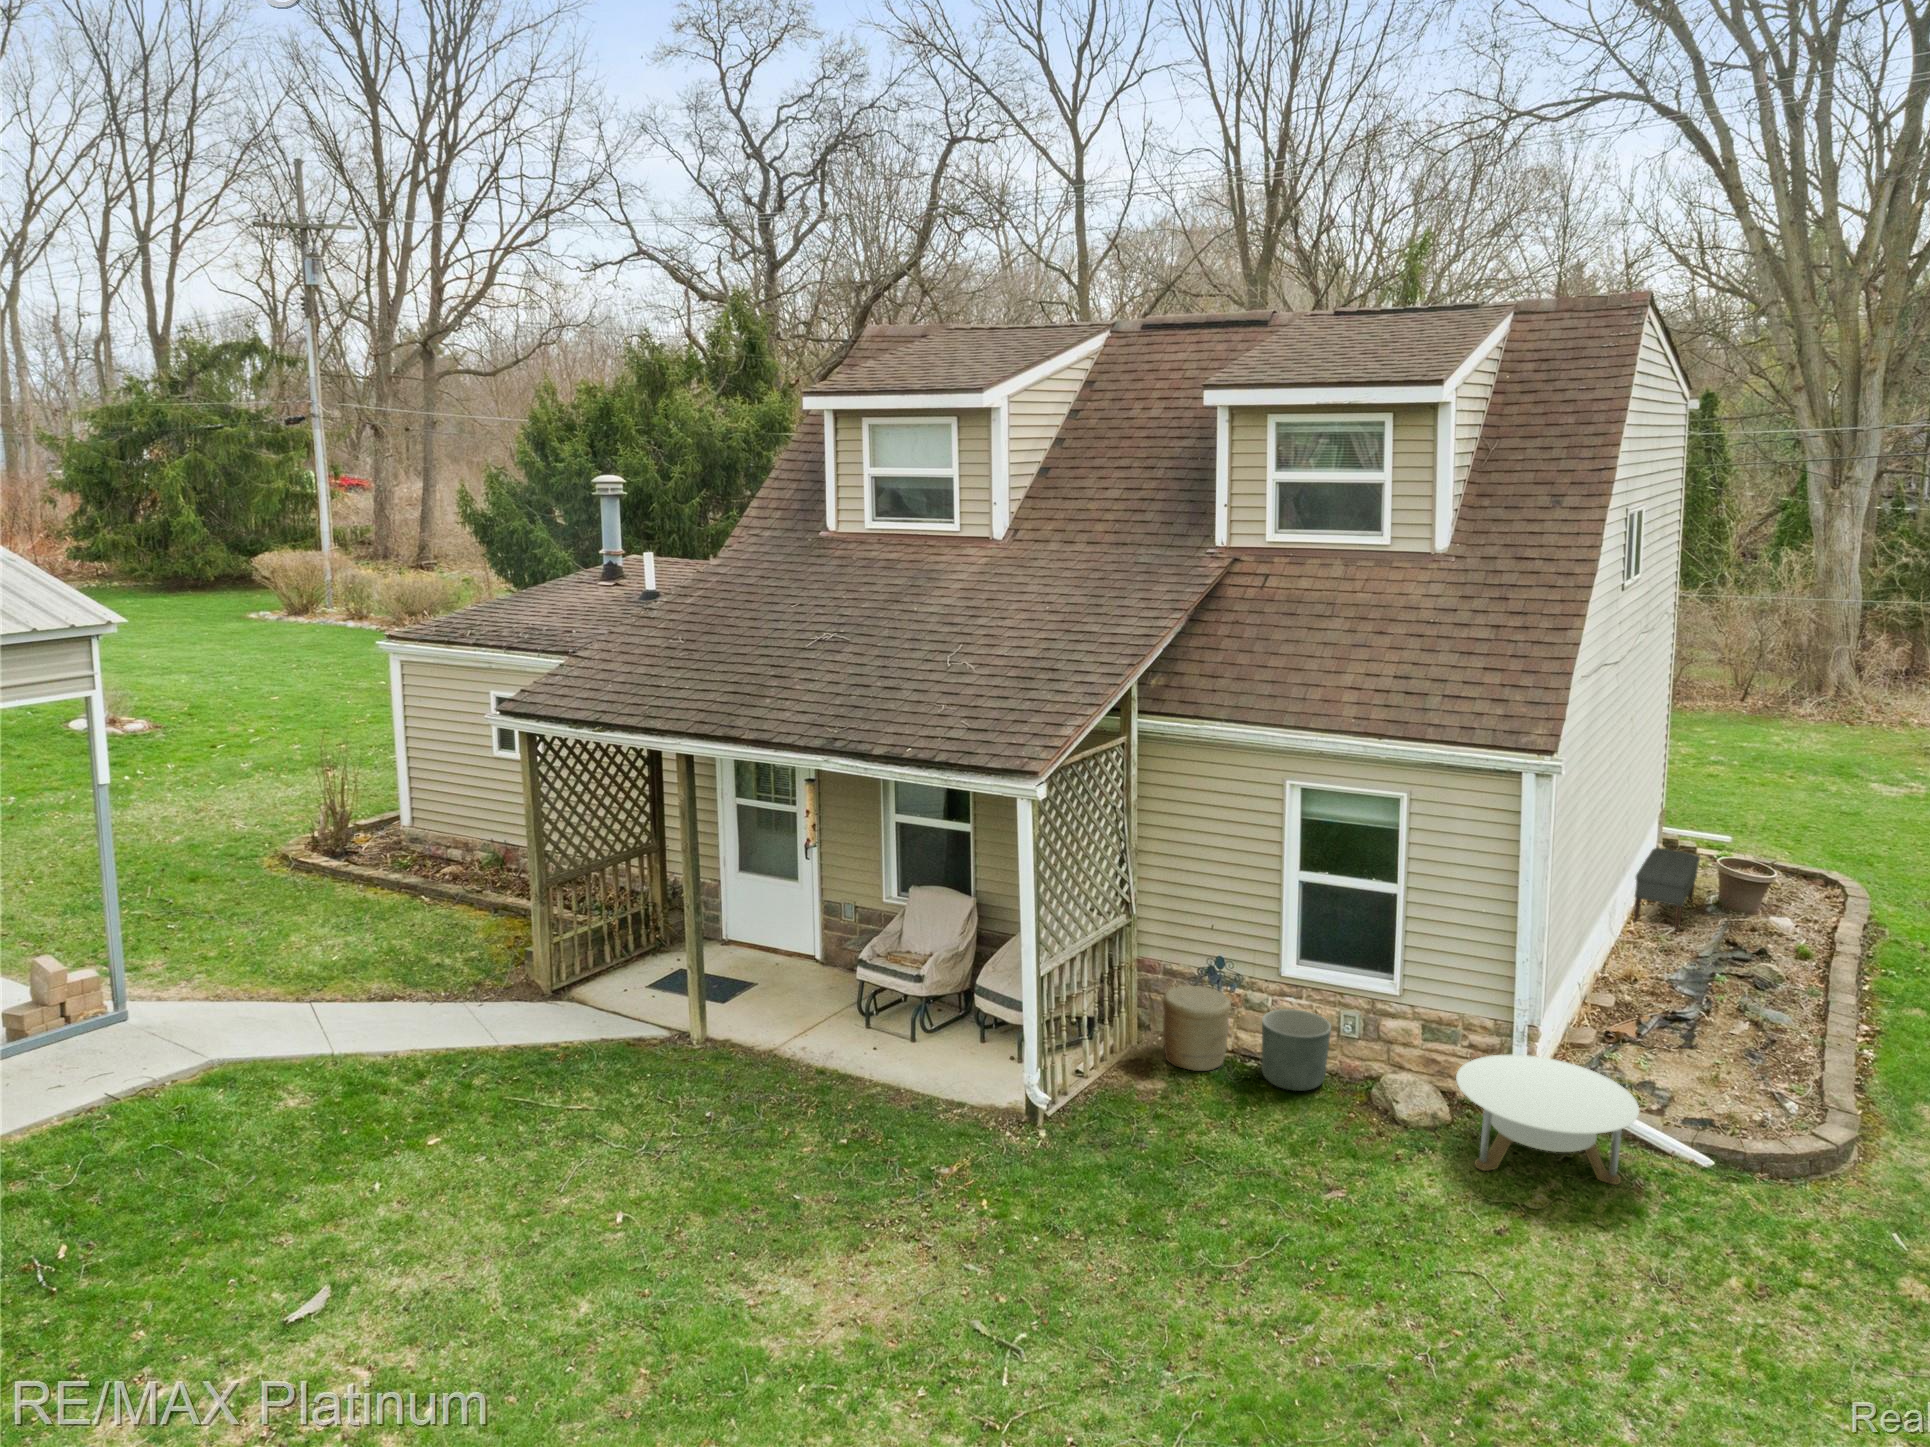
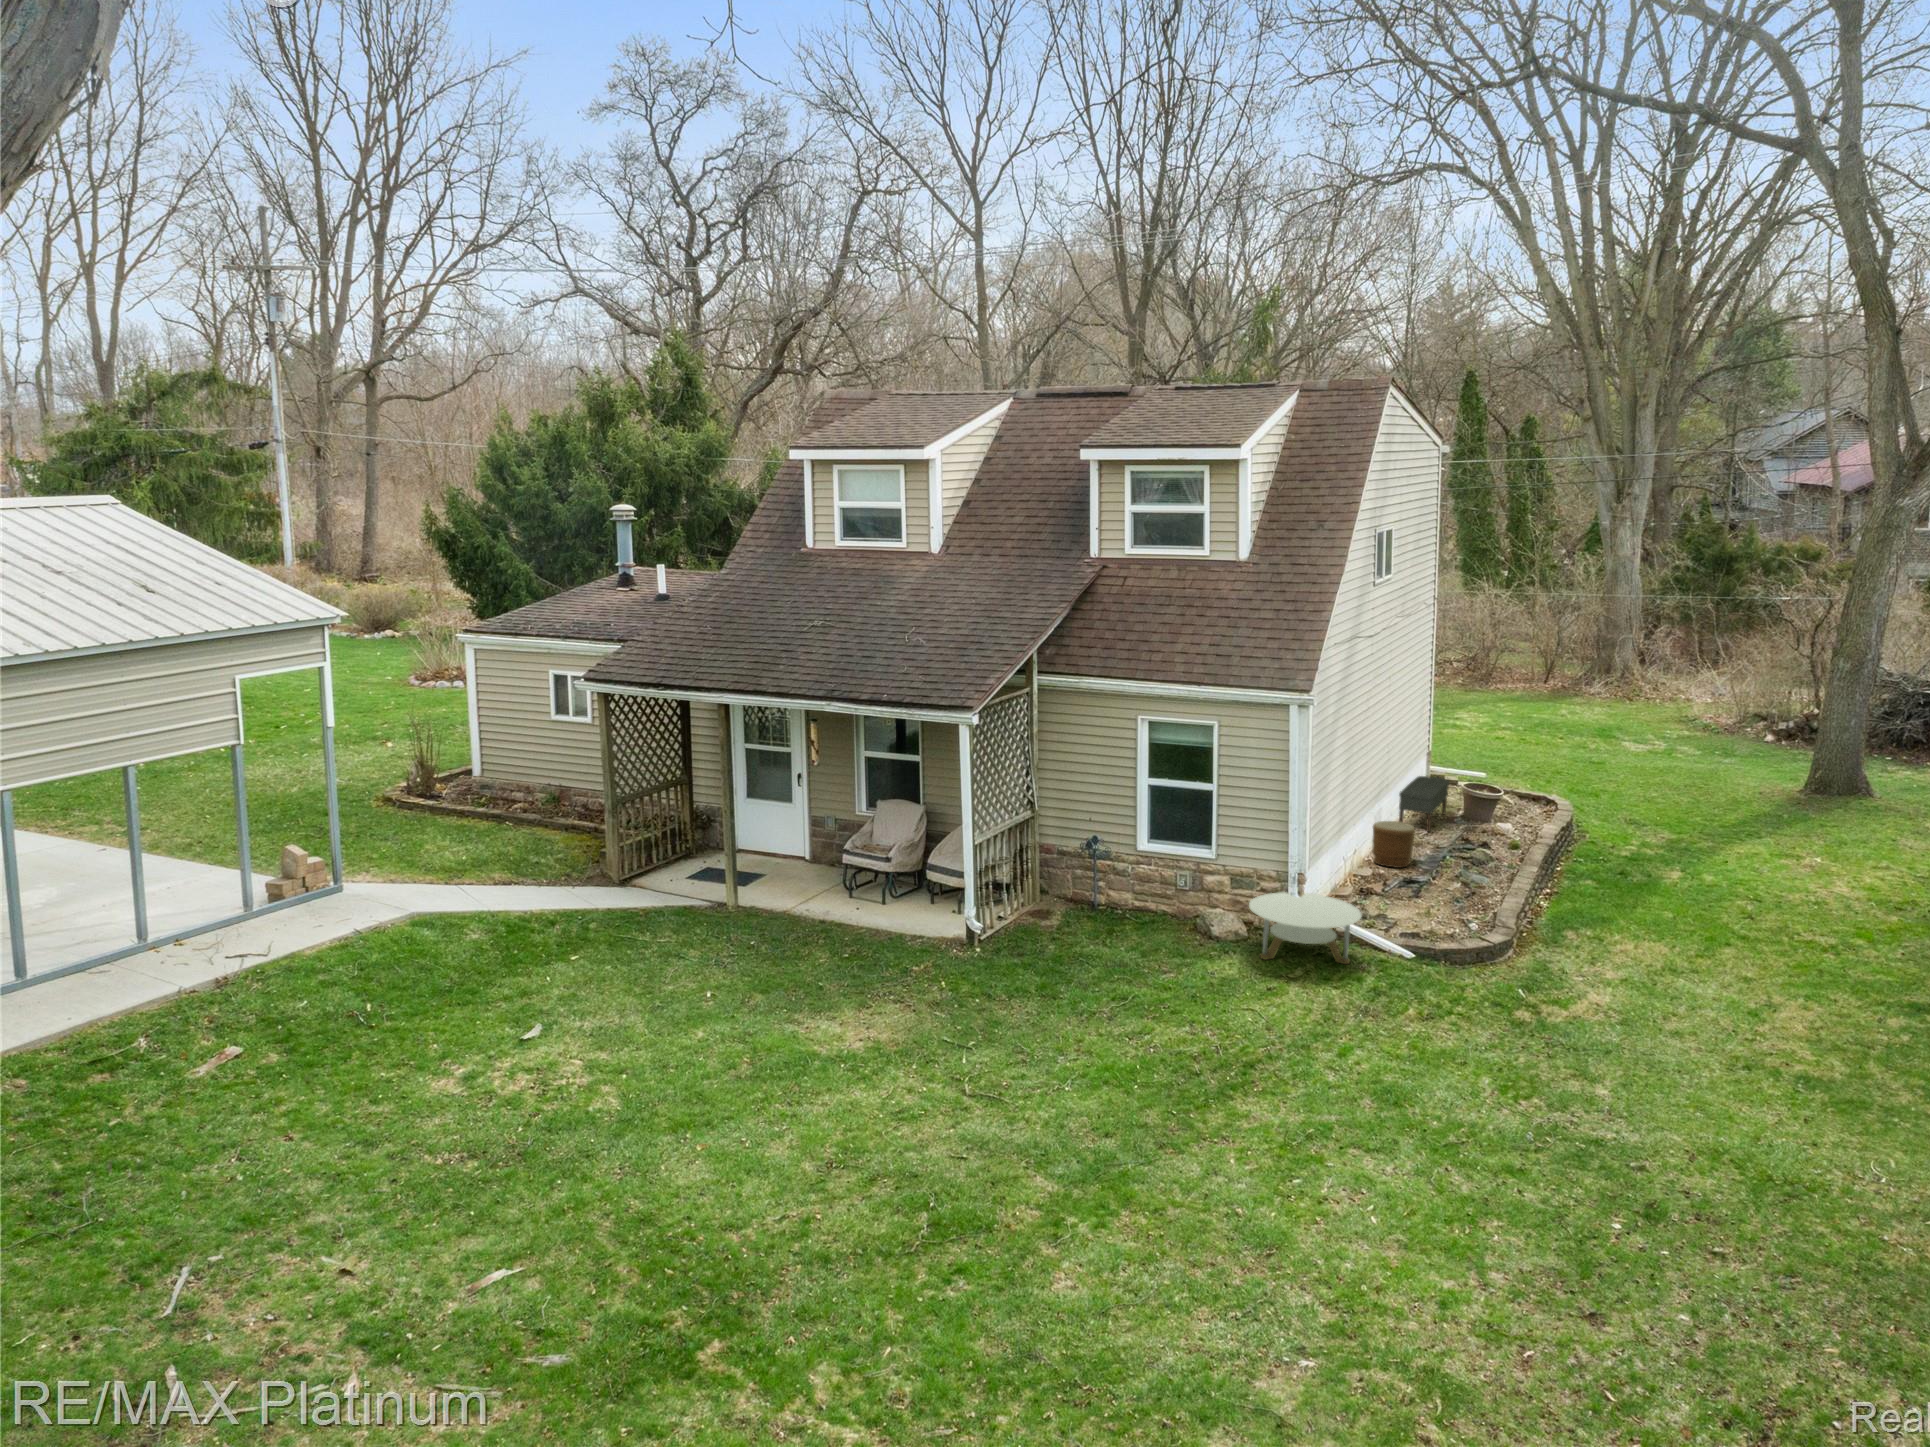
woven basket: present [1163,986,1231,1071] -> present [1372,821,1415,868]
planter: present [1262,1009,1331,1091] -> none [1125,872,1171,924]

